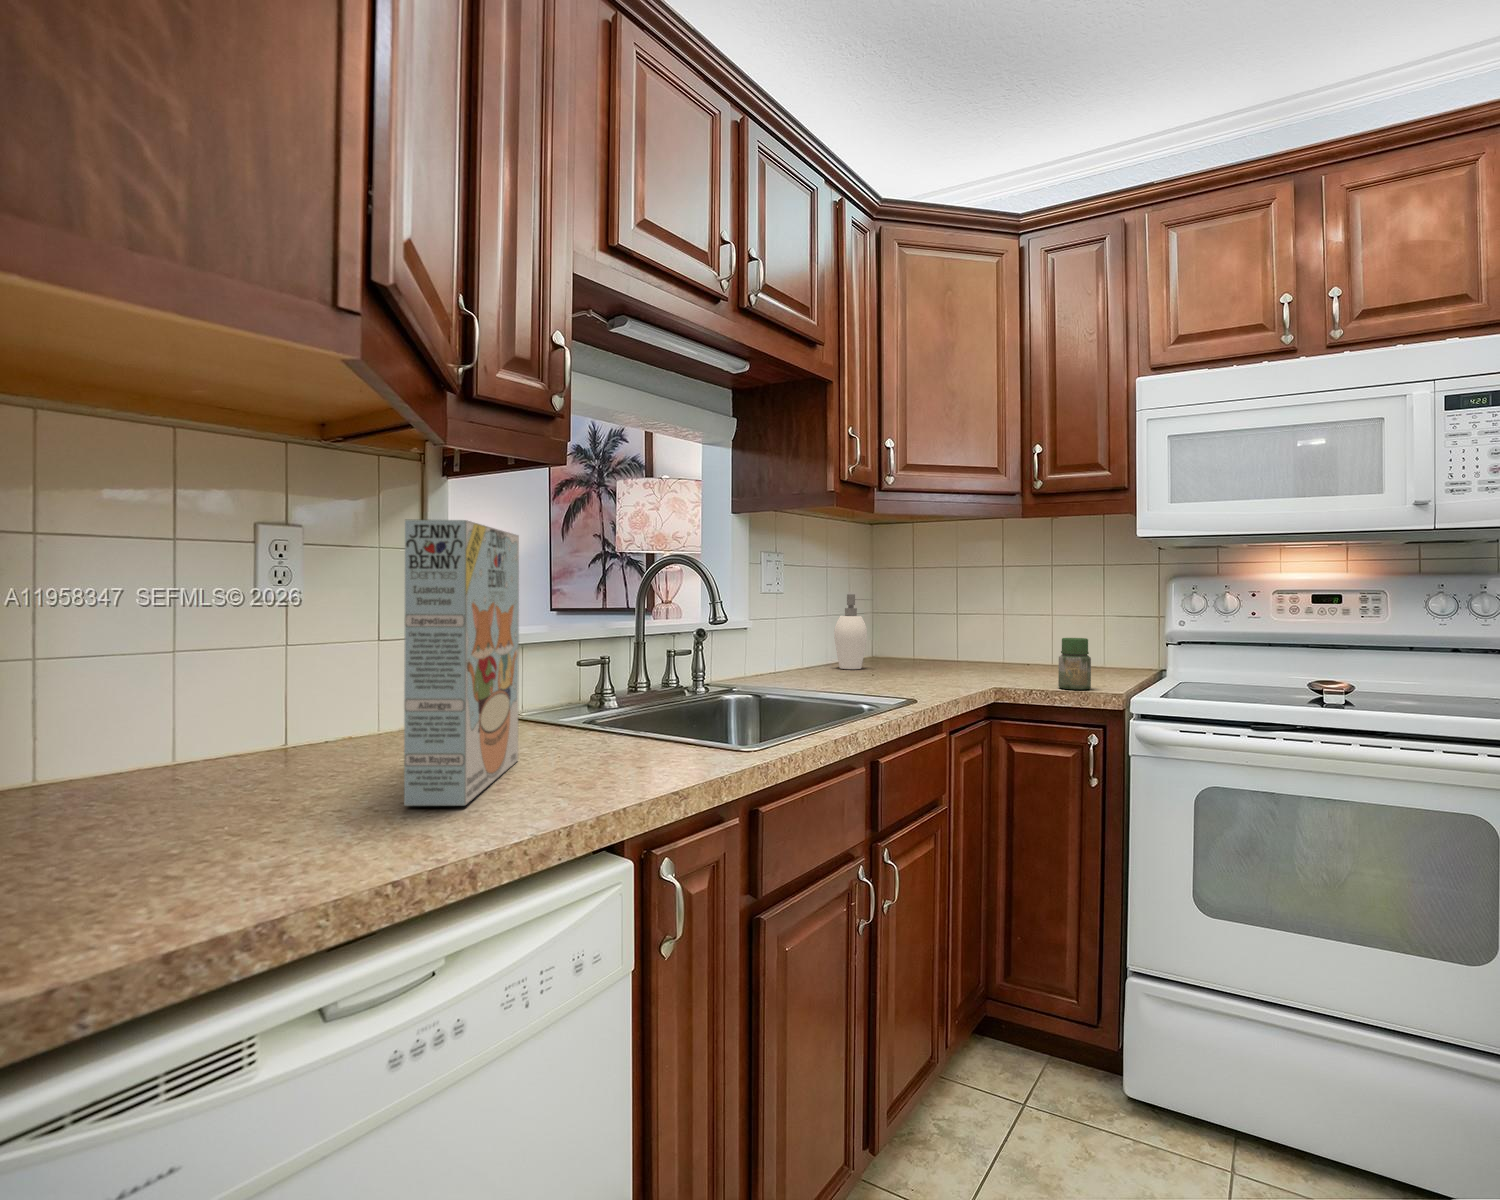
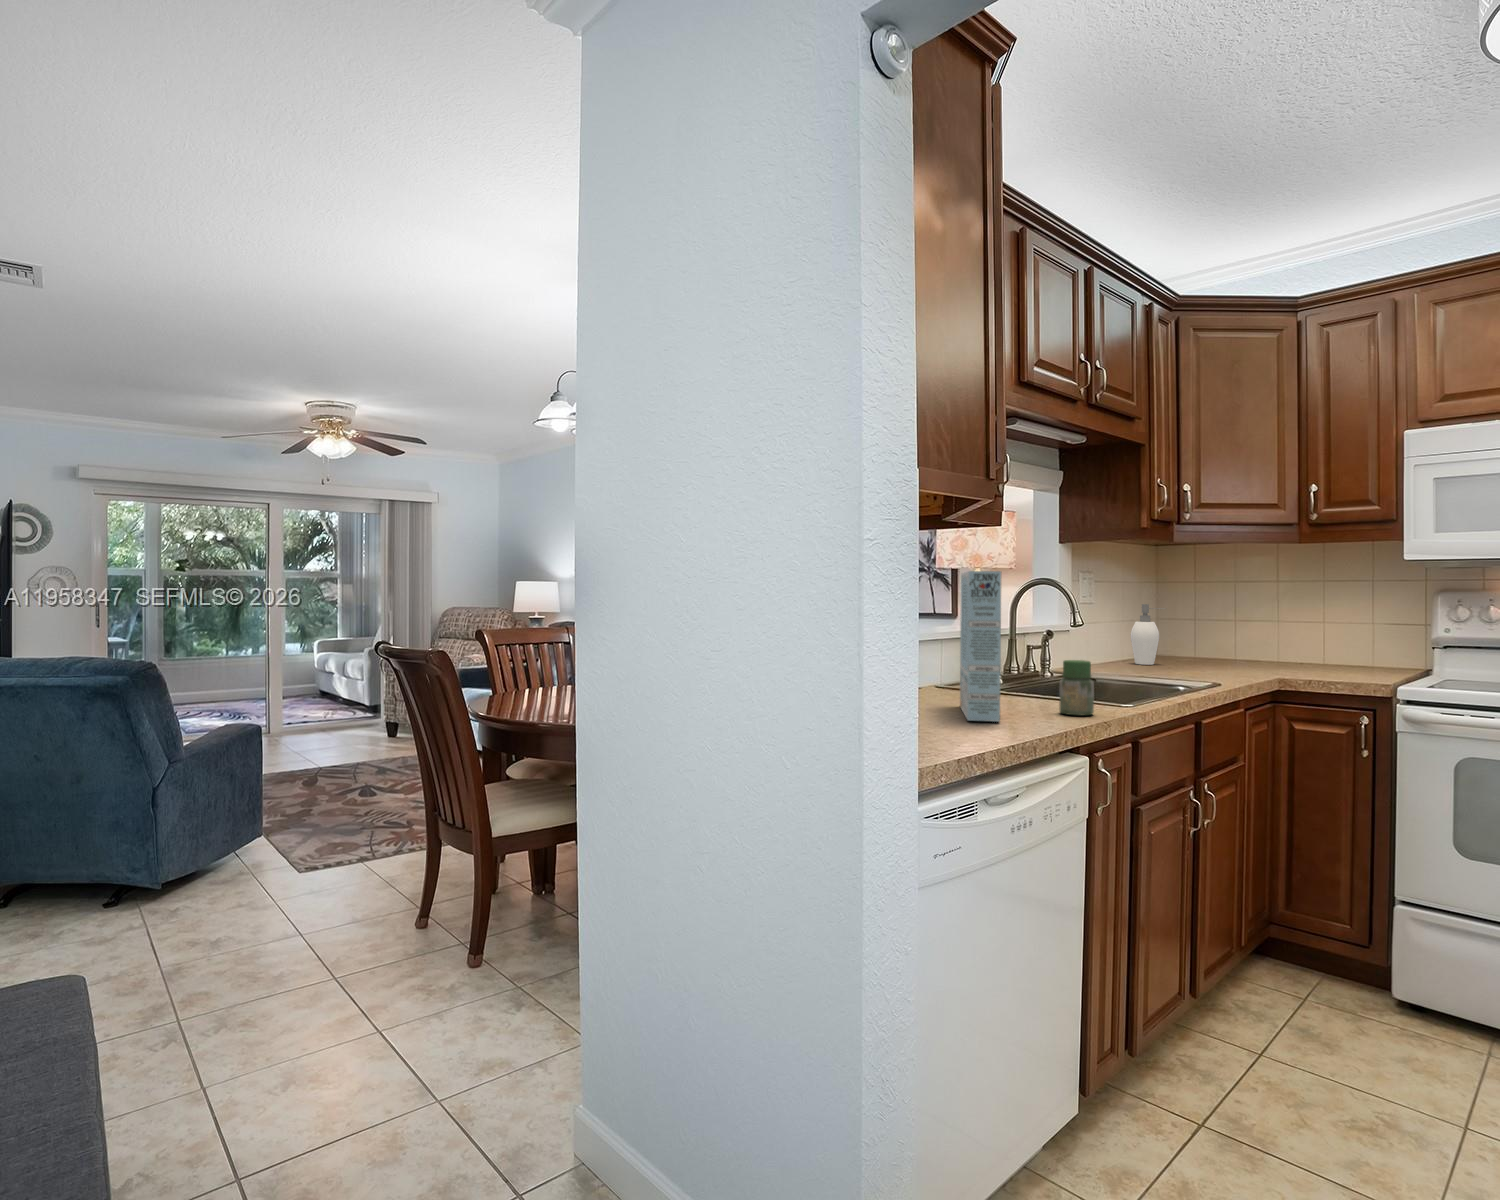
jar: present [1058,638,1091,690] -> present [1060,660,1094,715]

